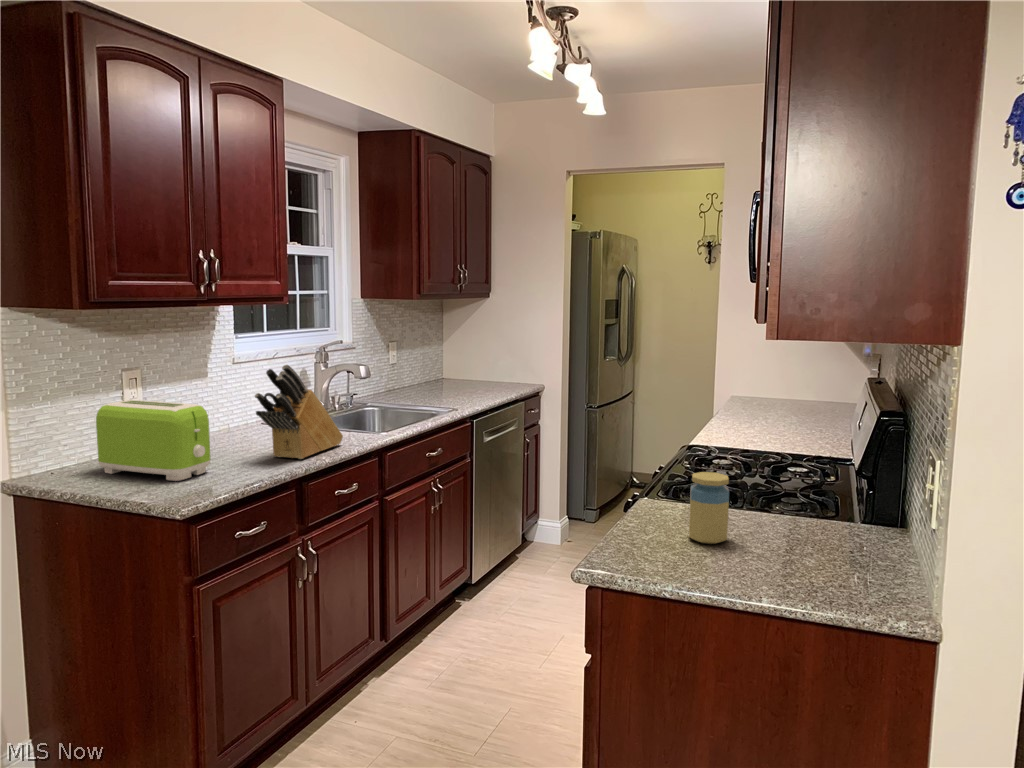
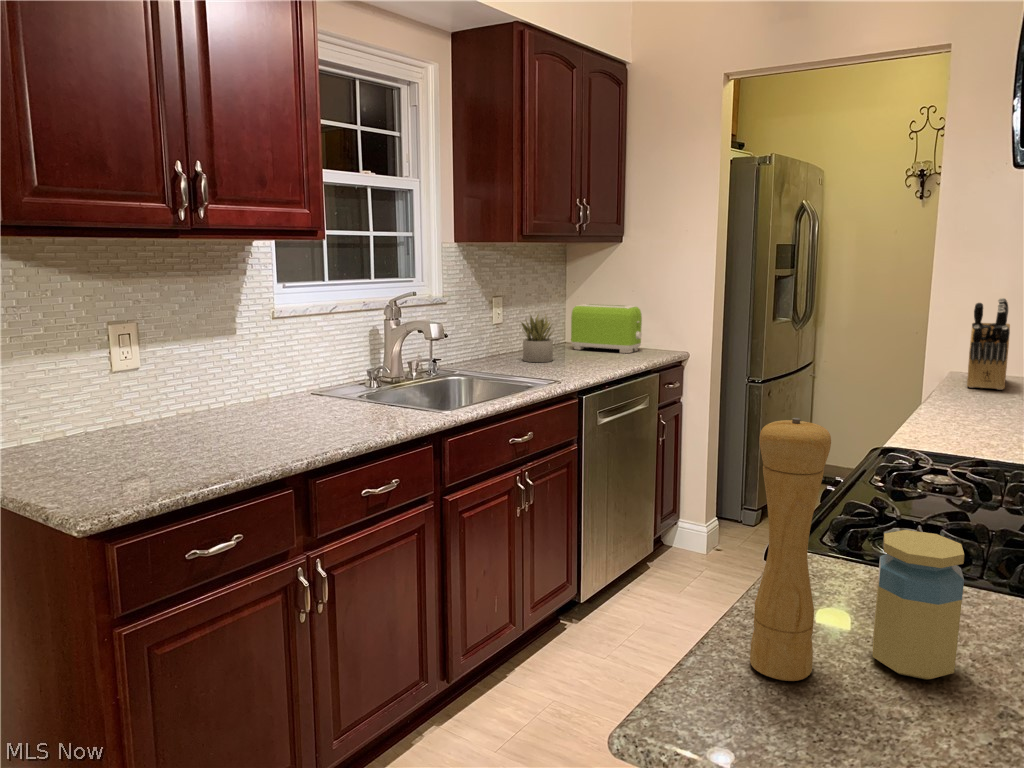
succulent plant: none [413,355,441,395] -> present [521,314,553,362]
knife block: present [255,365,343,459] -> present [967,298,1010,390]
toaster: present [96,400,211,481] -> present [571,304,642,353]
pepper mill: none [630,415,667,549] -> present [750,418,831,681]

